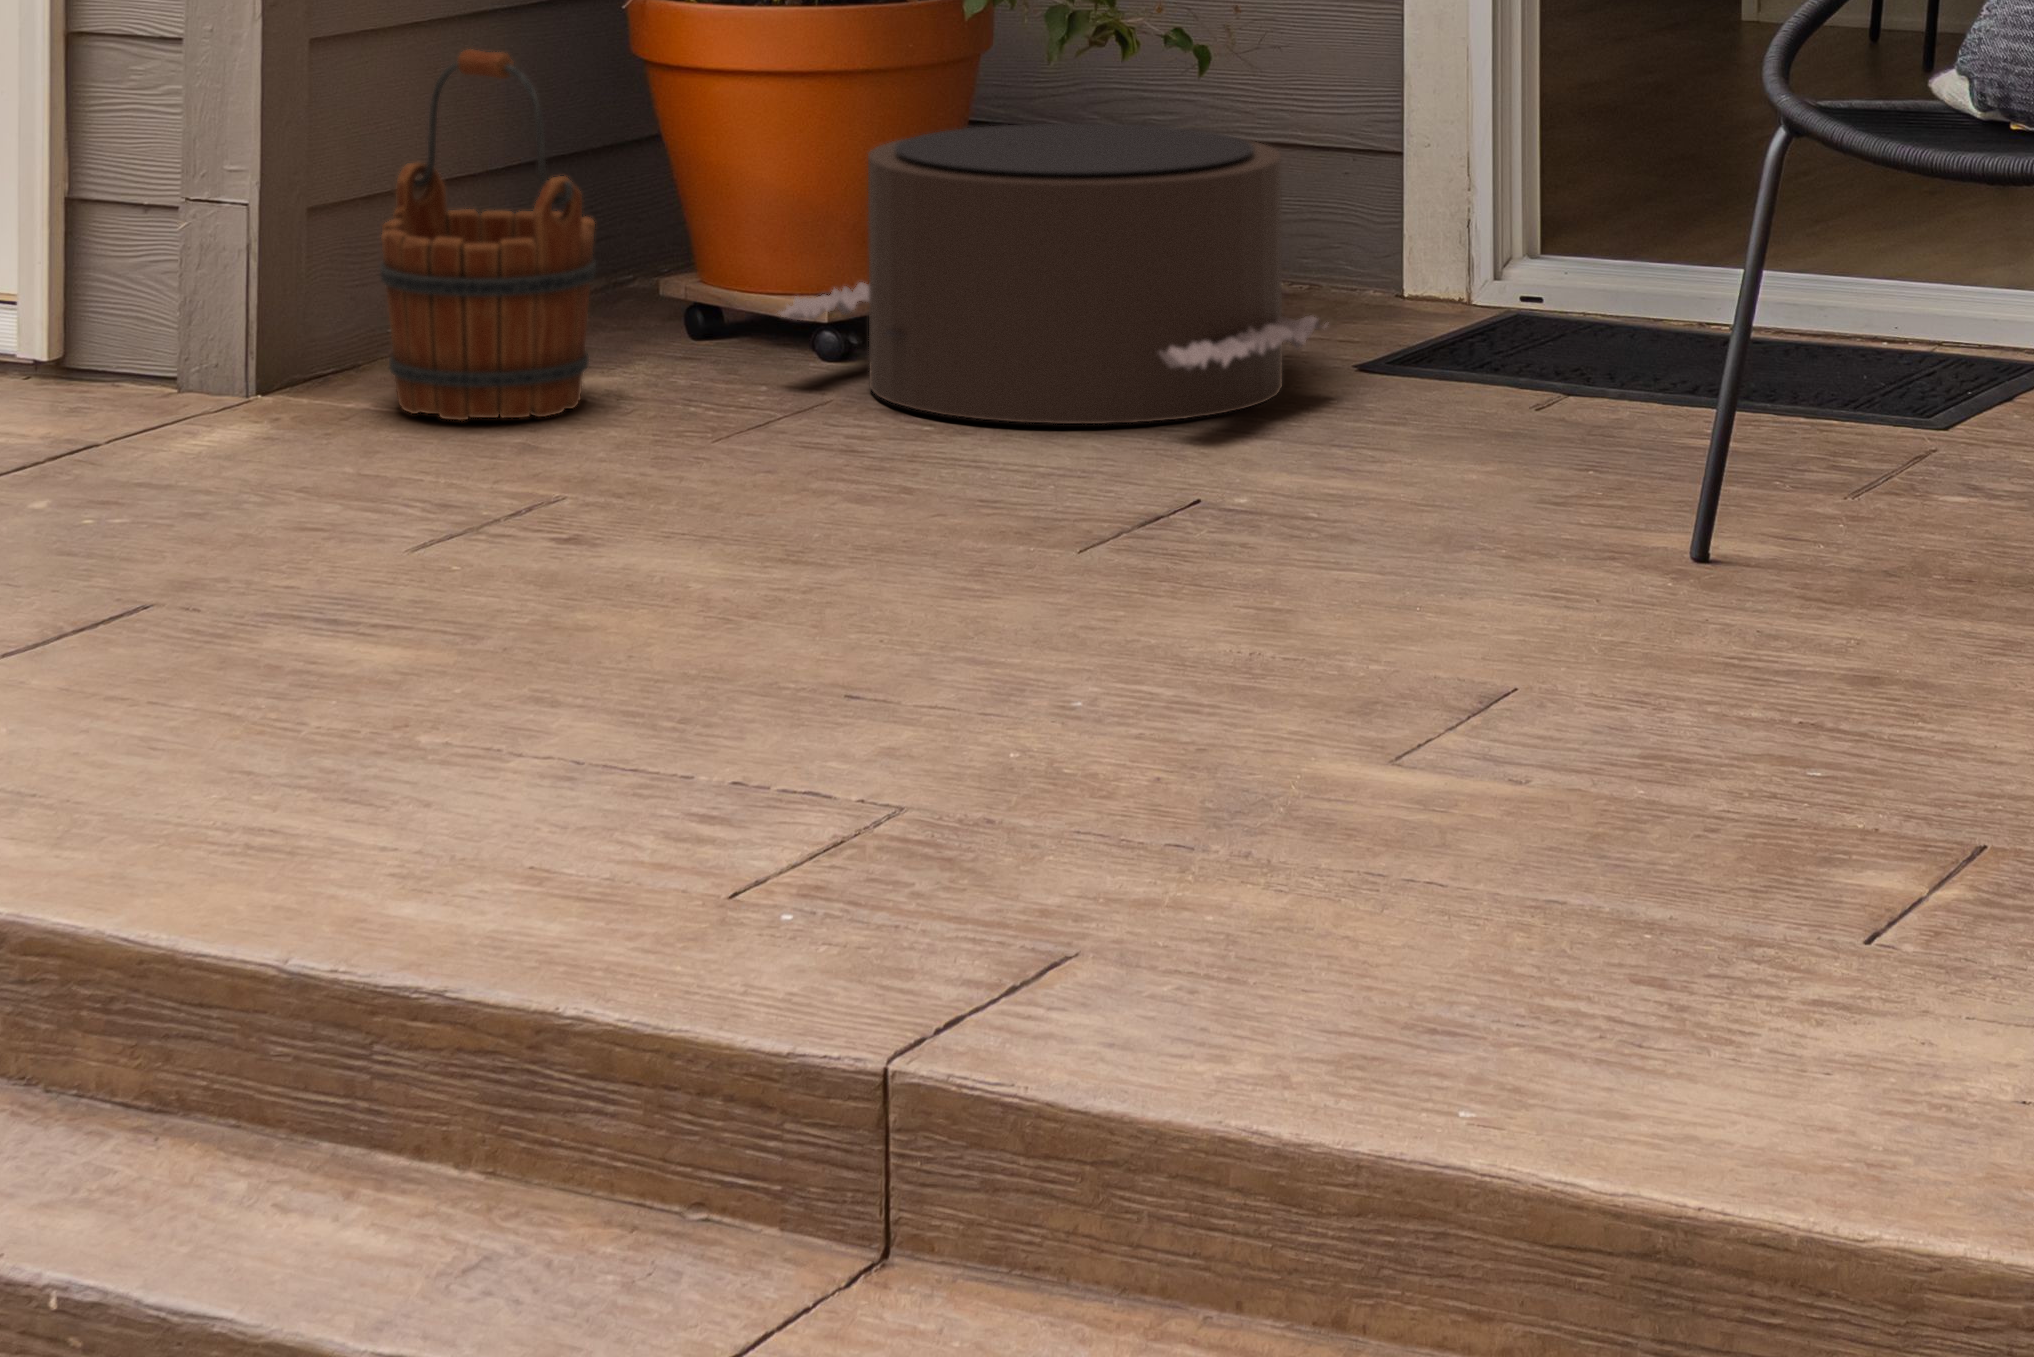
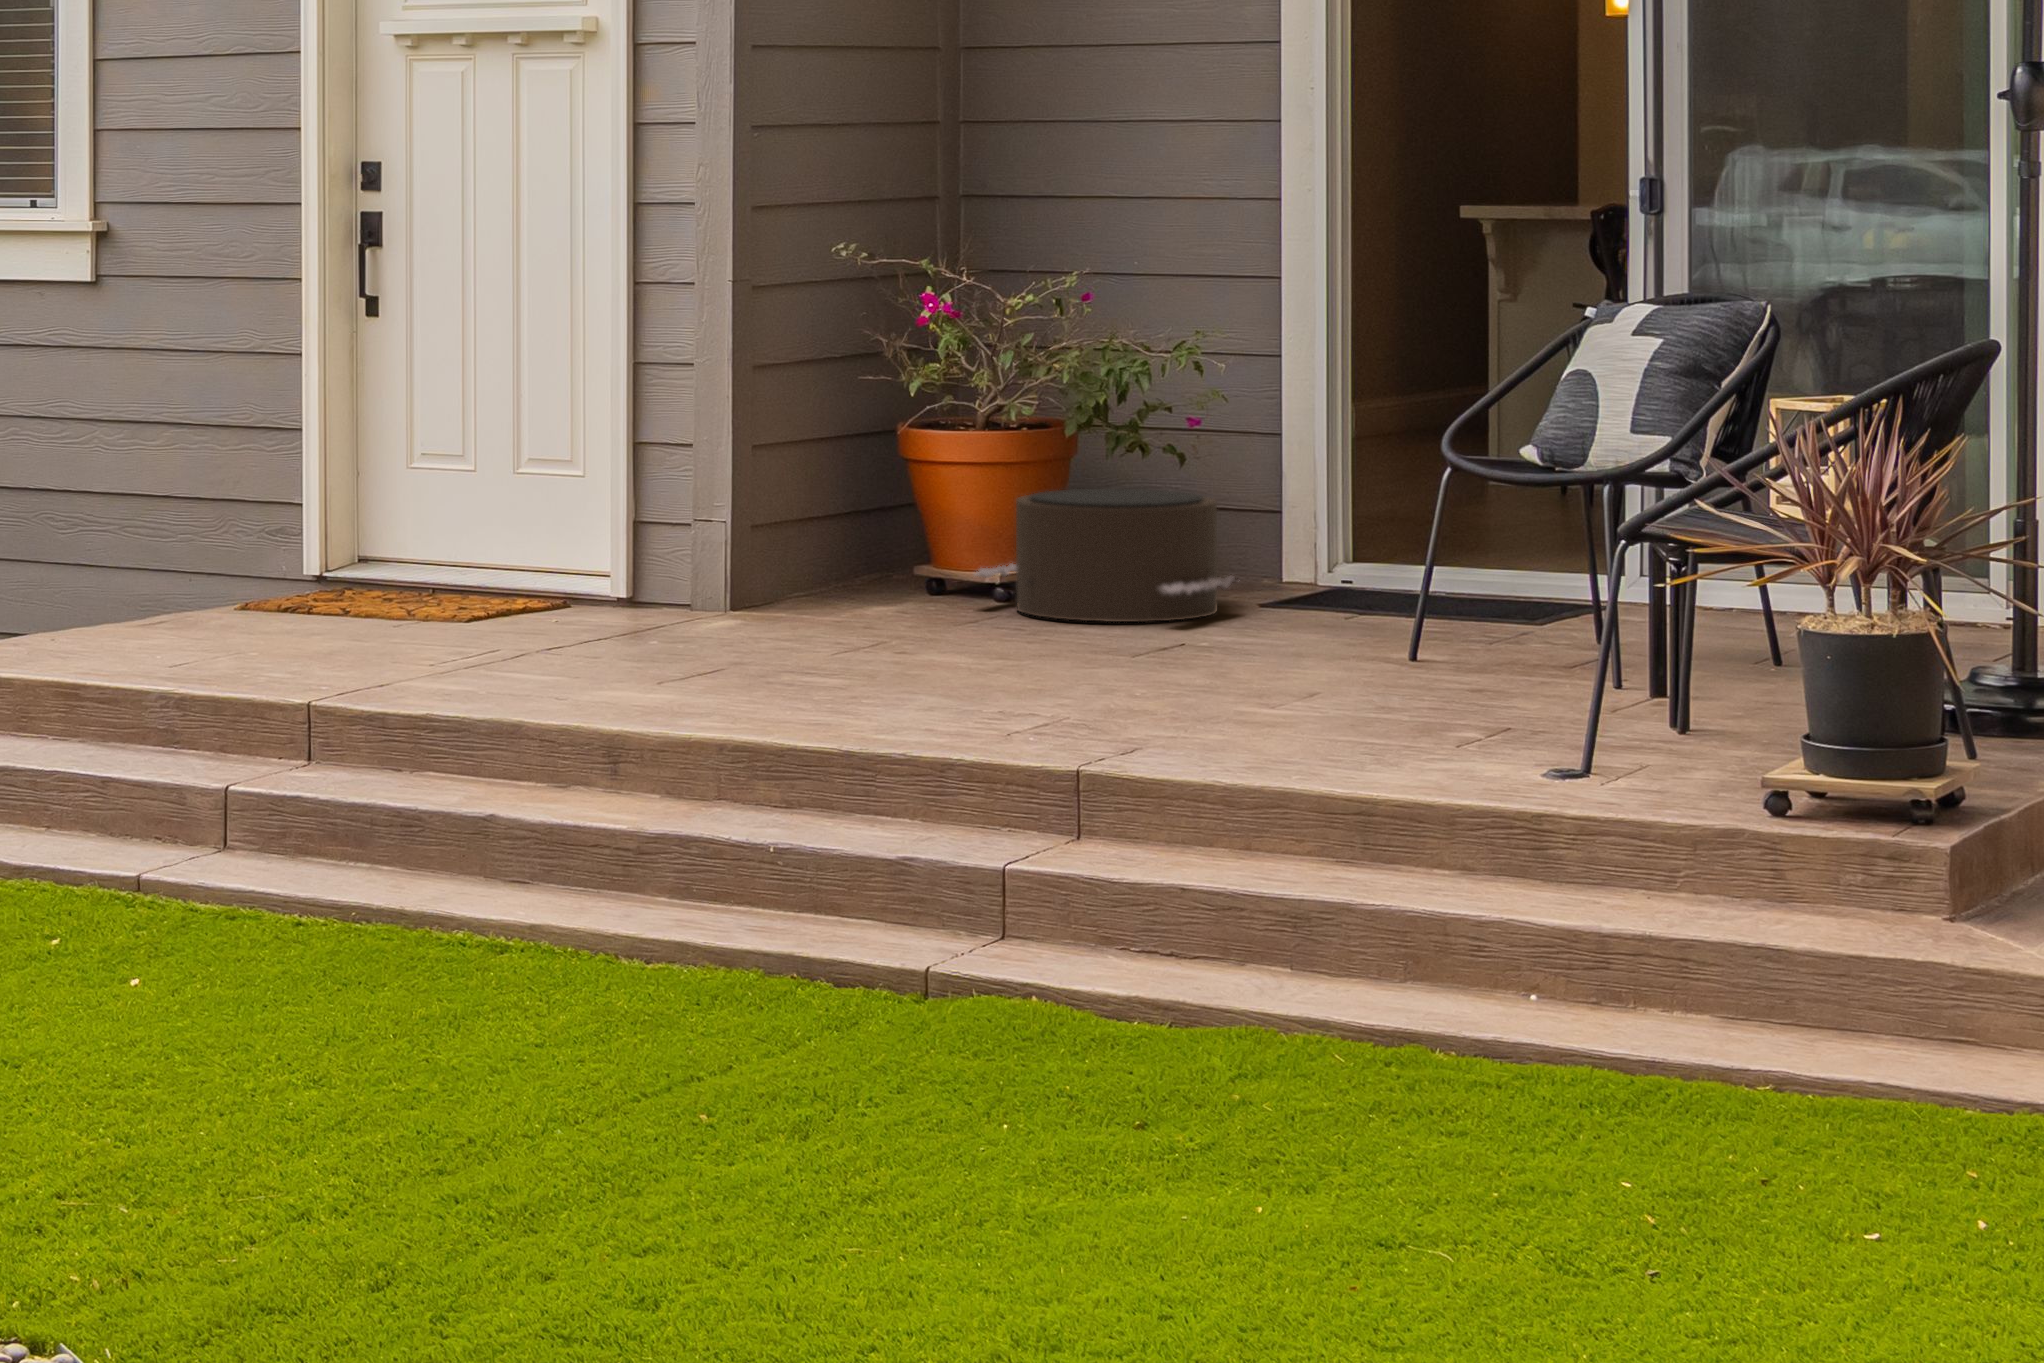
wooden bucket: present [380,49,596,420] -> none [783,448,886,620]

